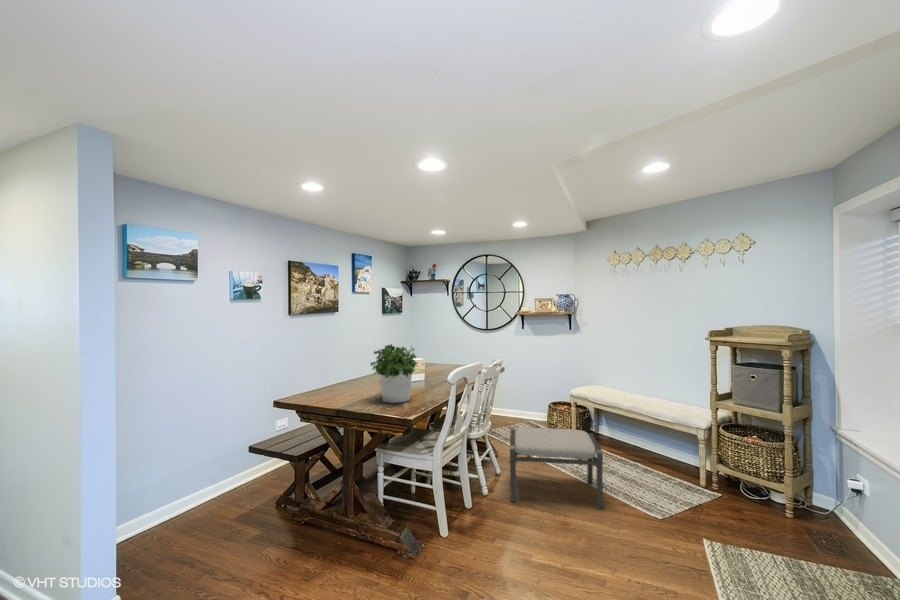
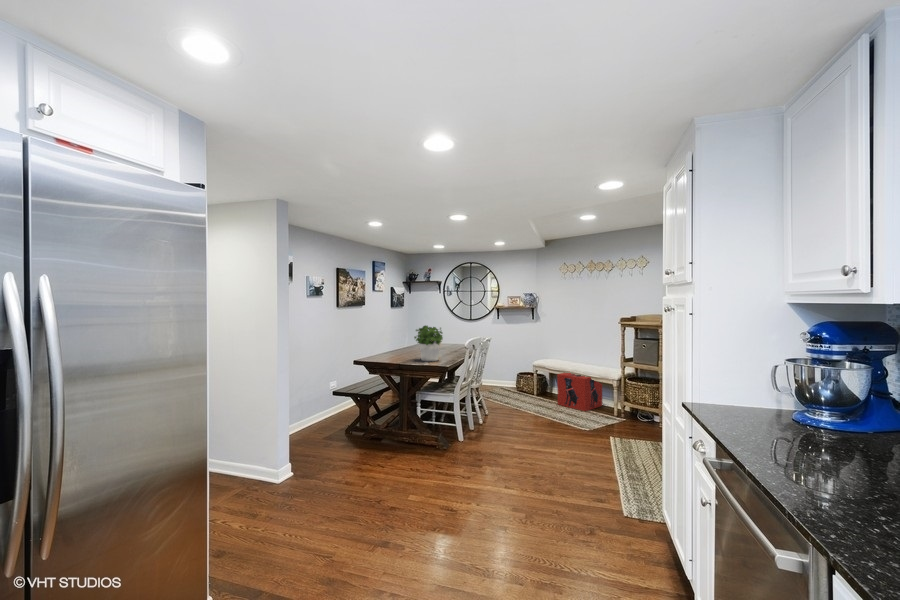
storage box: none [606,406,677,473] -> present [557,373,602,411]
ottoman: present [510,428,603,509] -> none [496,382,555,427]

